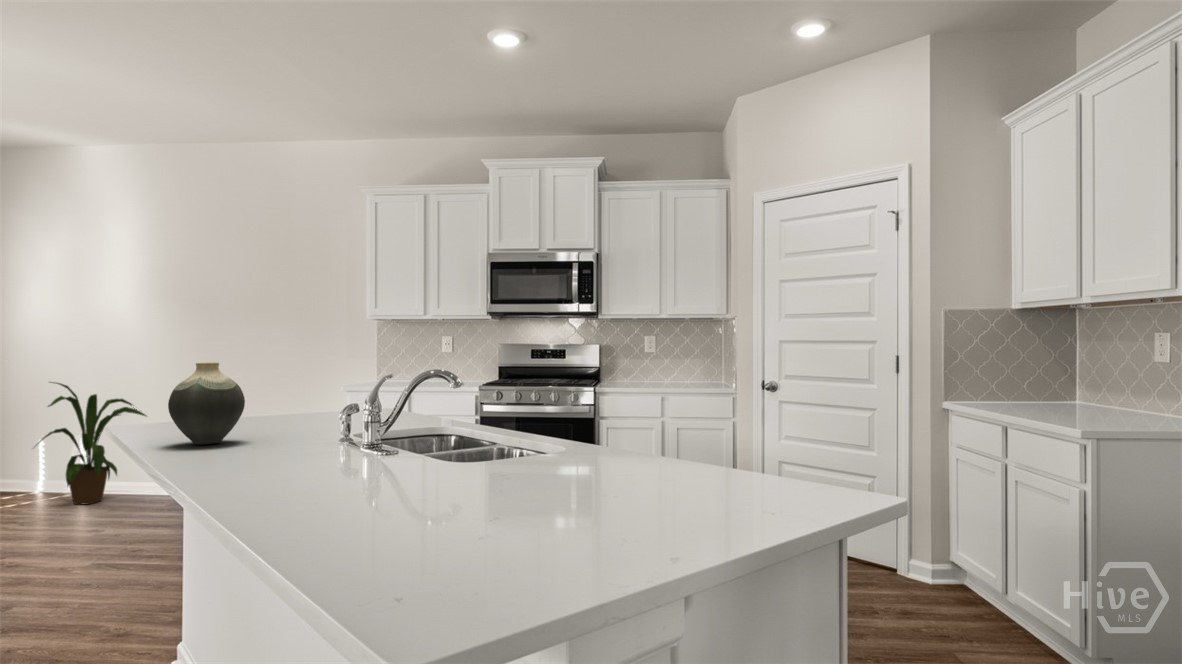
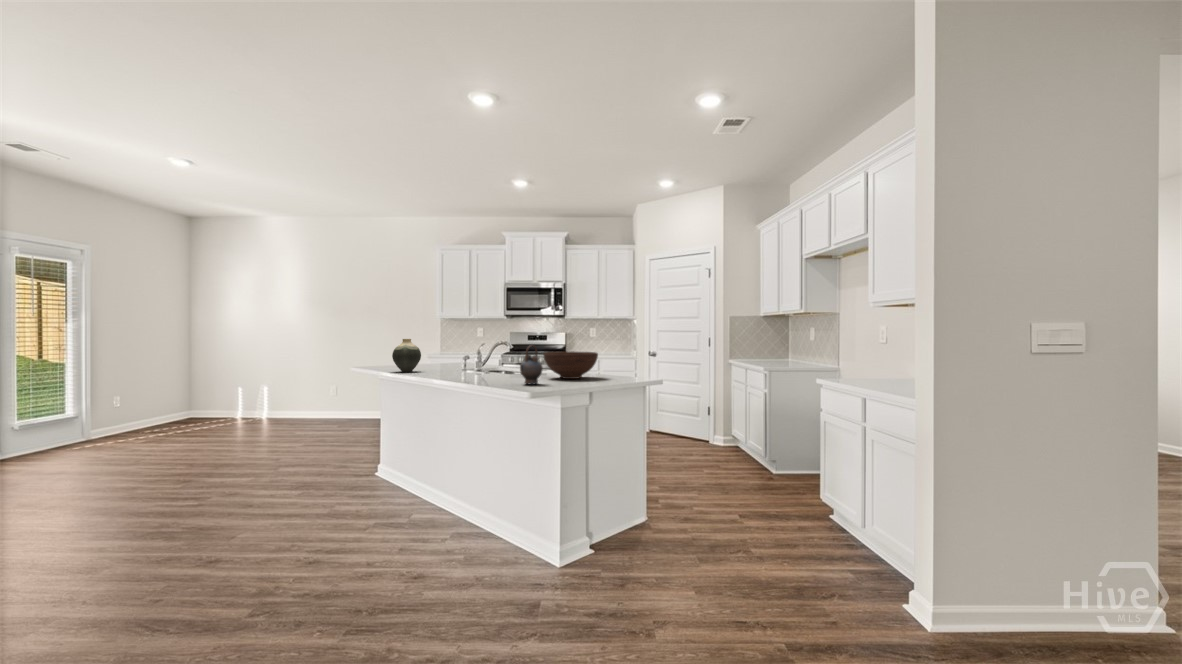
house plant: present [34,382,146,505] -> none [246,353,308,423]
teapot: none [404,398,505,551] -> present [520,345,543,384]
fruit bowl: none [526,403,694,494] -> present [544,352,598,379]

